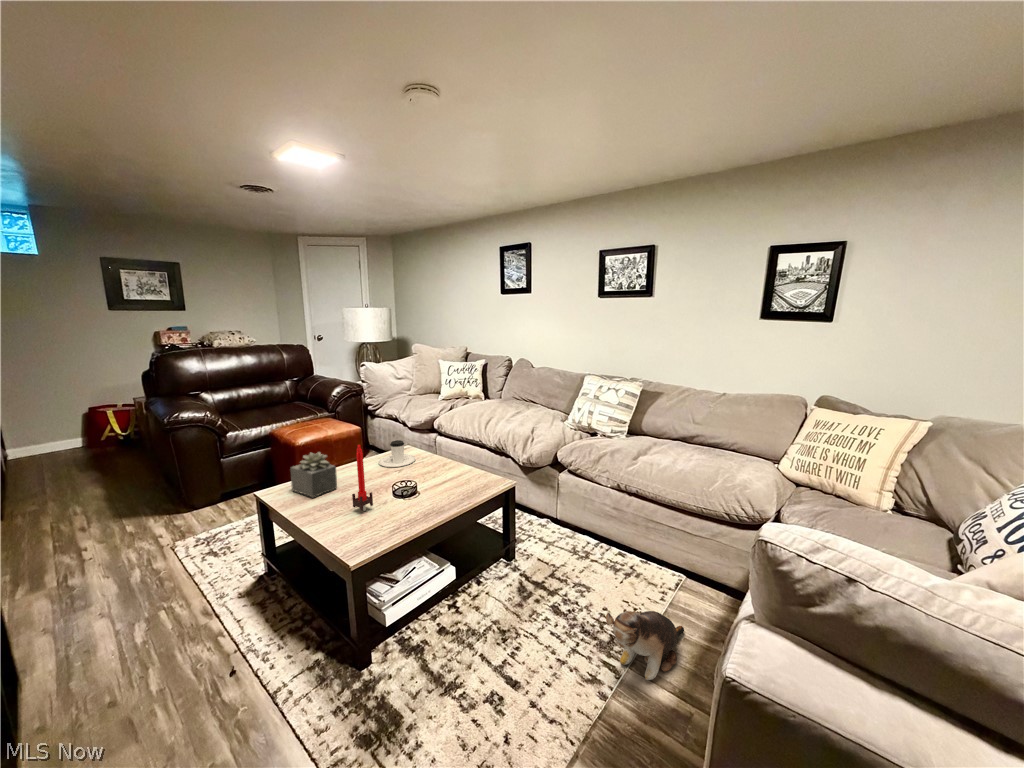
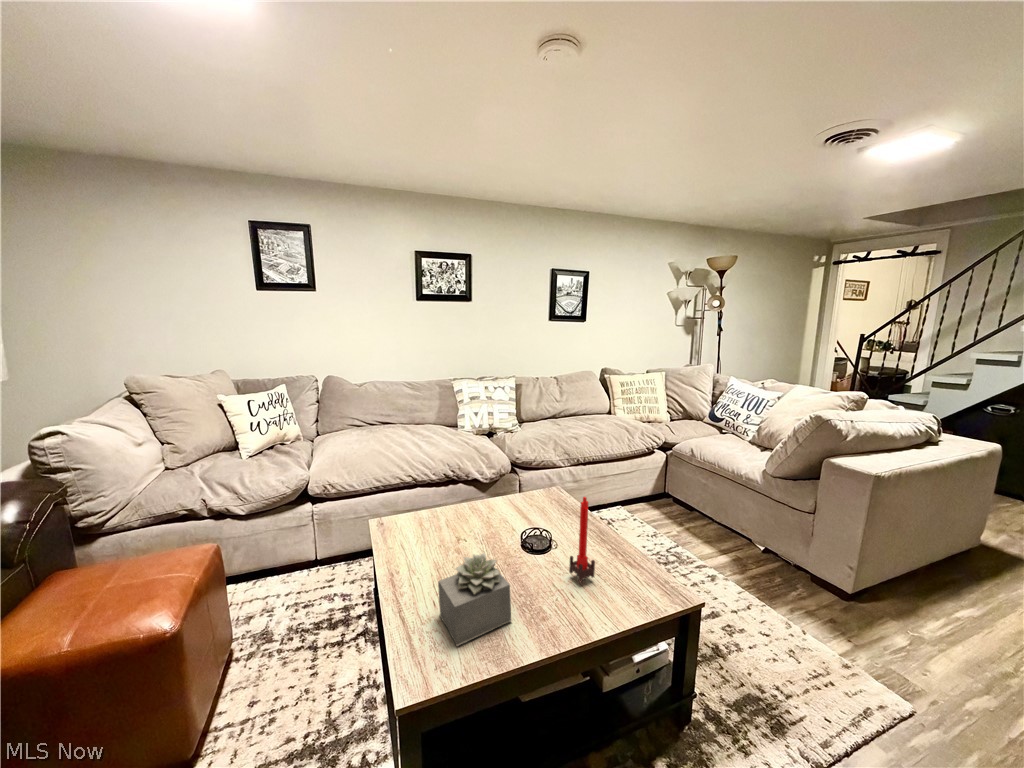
coffee cup: present [378,440,415,467] -> none [404,503,457,550]
plush toy: present [606,611,684,680] -> none [670,519,728,562]

